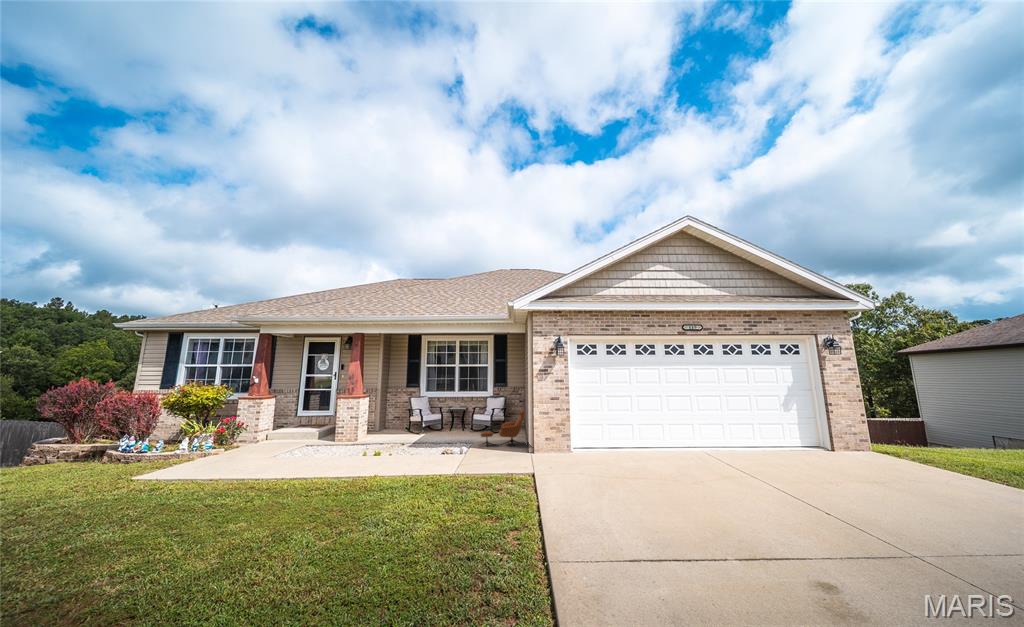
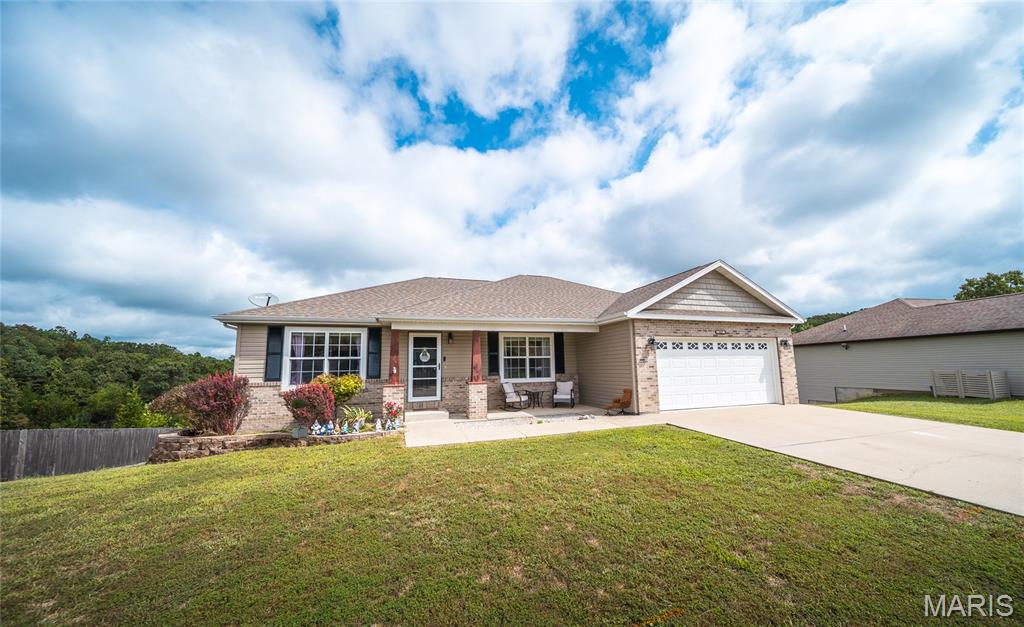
potted tree: none [153,405,173,445] -> present [291,398,308,438]

